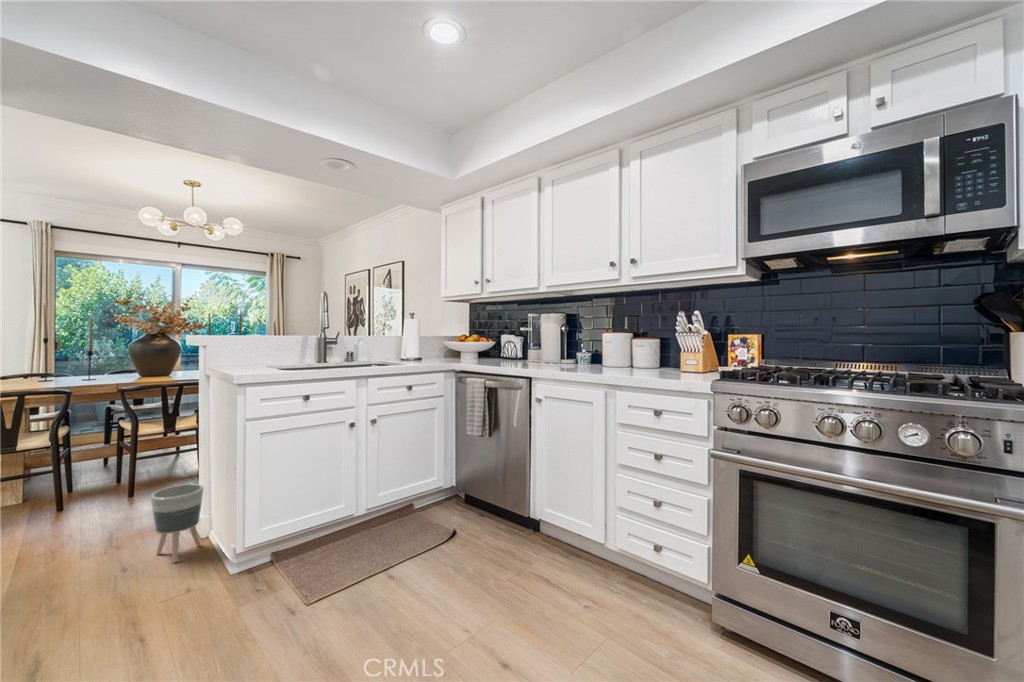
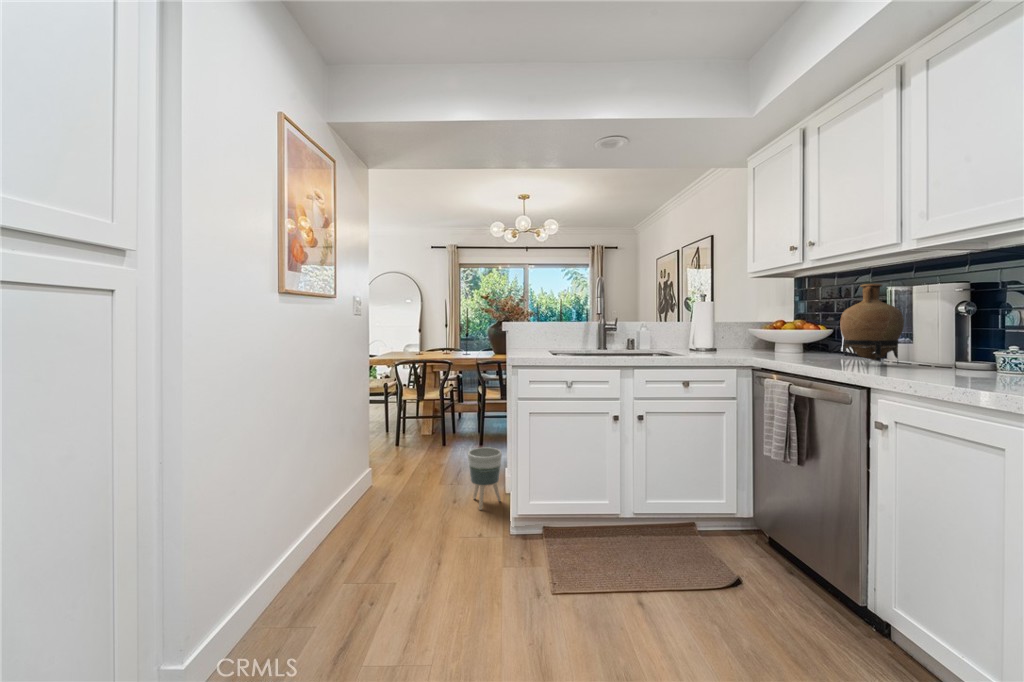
vase: none [509,311,541,364] -> present [840,284,904,364]

